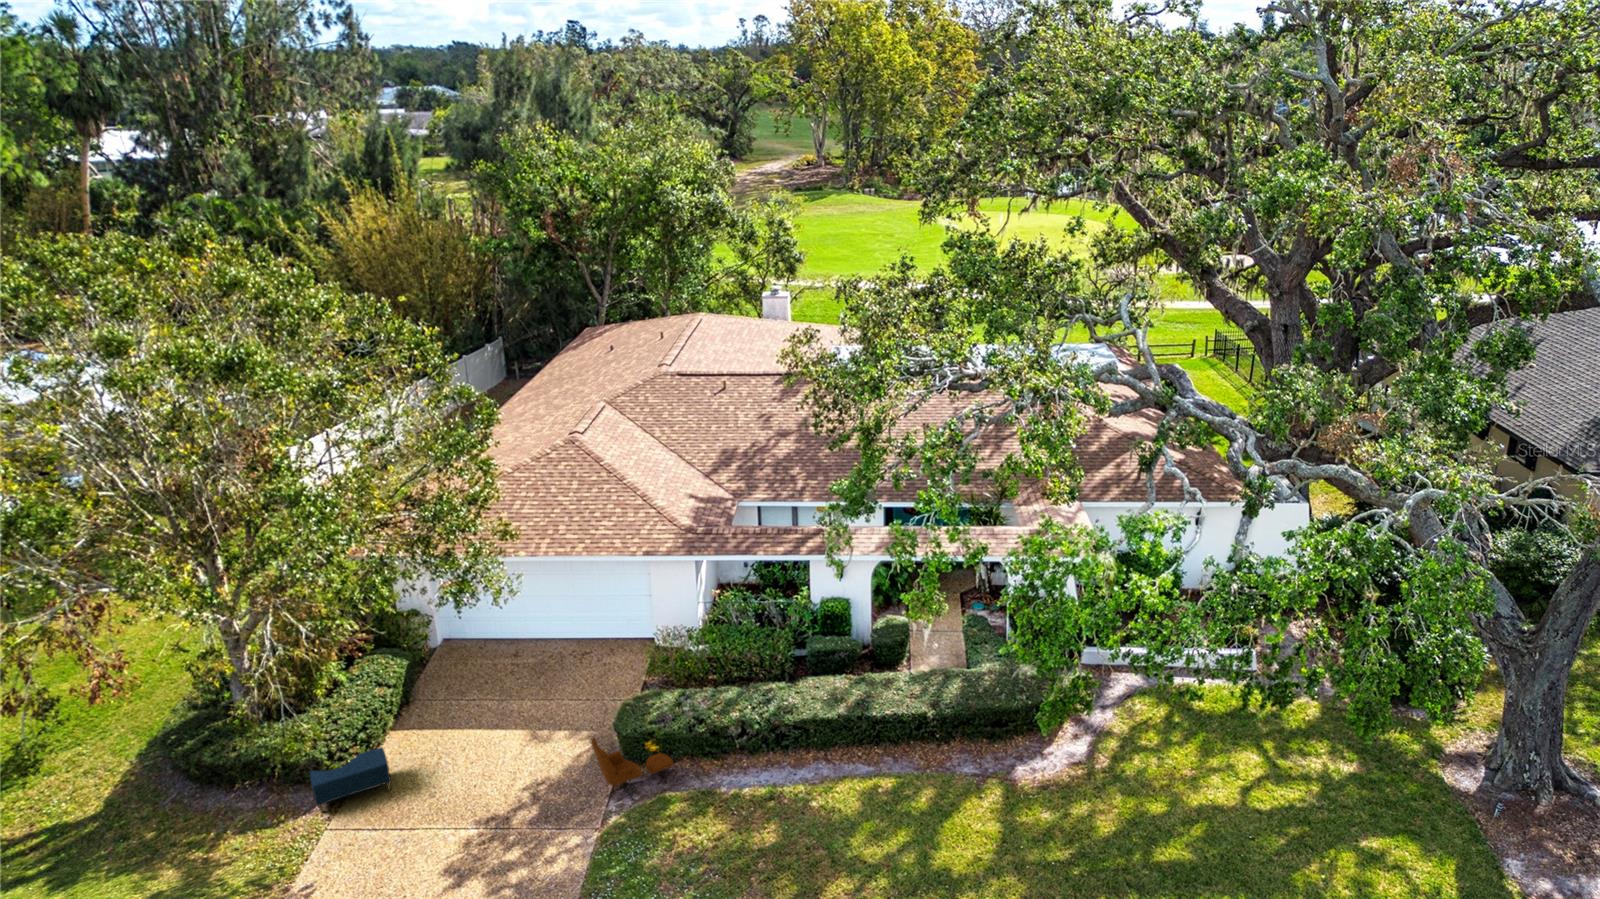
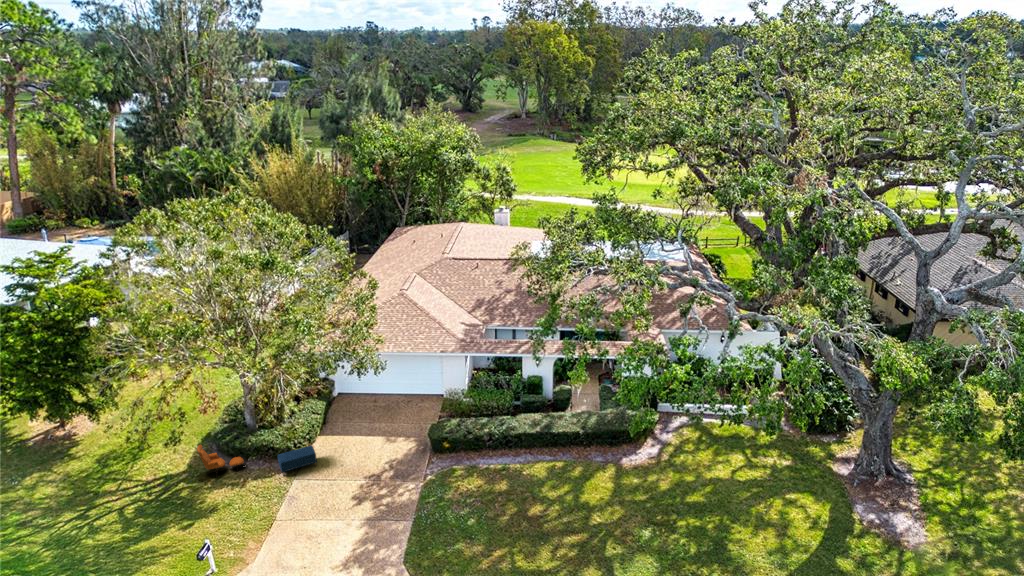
lounge chair: present [591,738,673,798] -> present [197,445,244,475]

